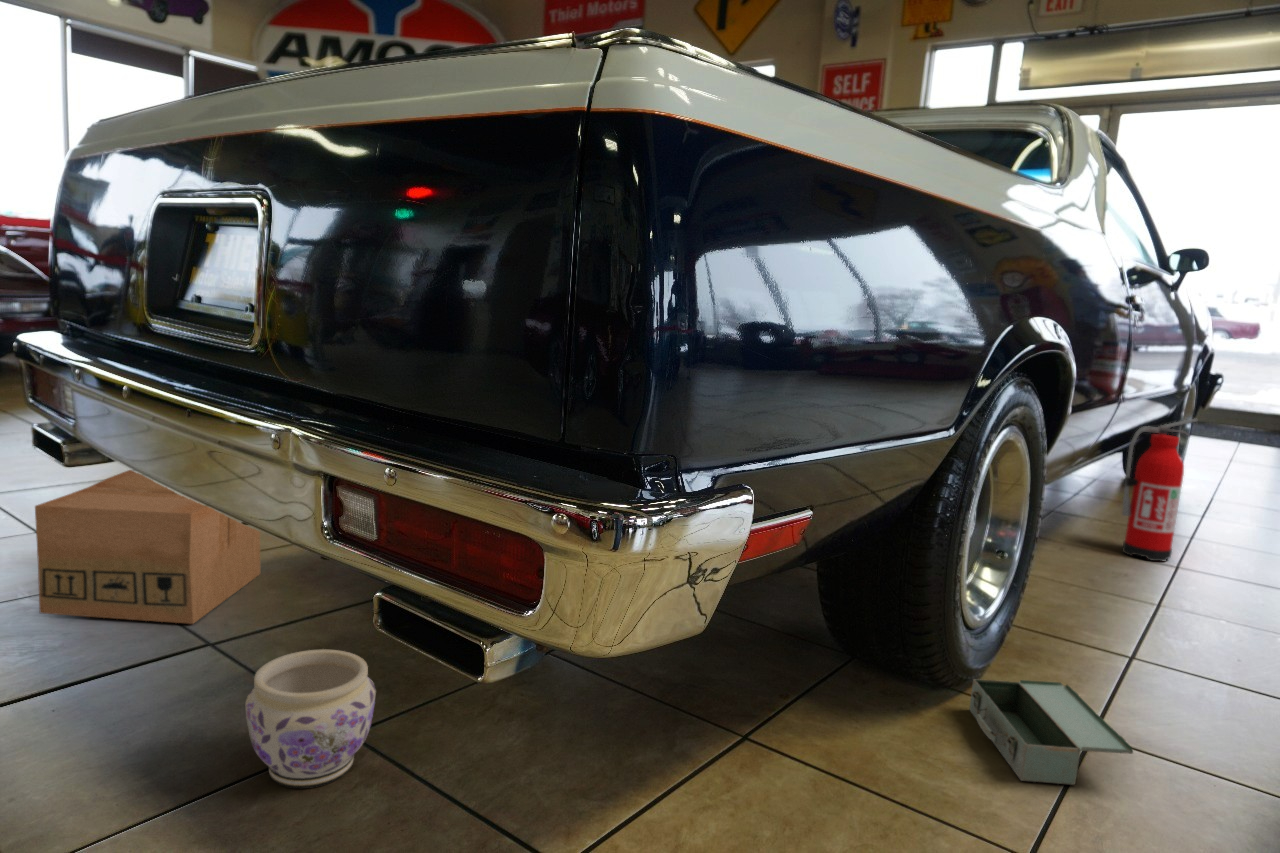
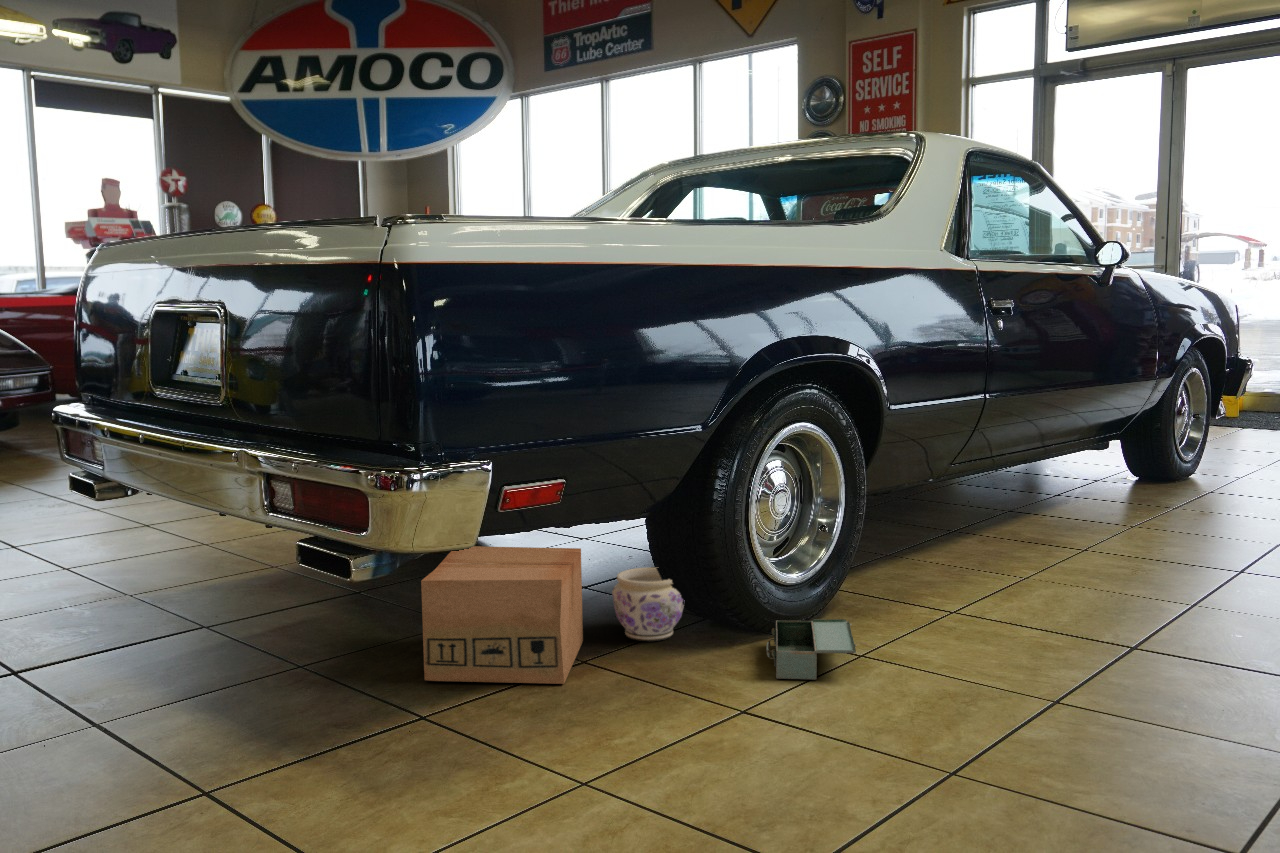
fire extinguisher: present [1122,419,1197,561] -> none [1038,407,1098,546]
cardboard box: present [35,470,260,624] -> present [421,546,583,684]
planter: present [246,649,376,788] -> present [612,567,684,641]

